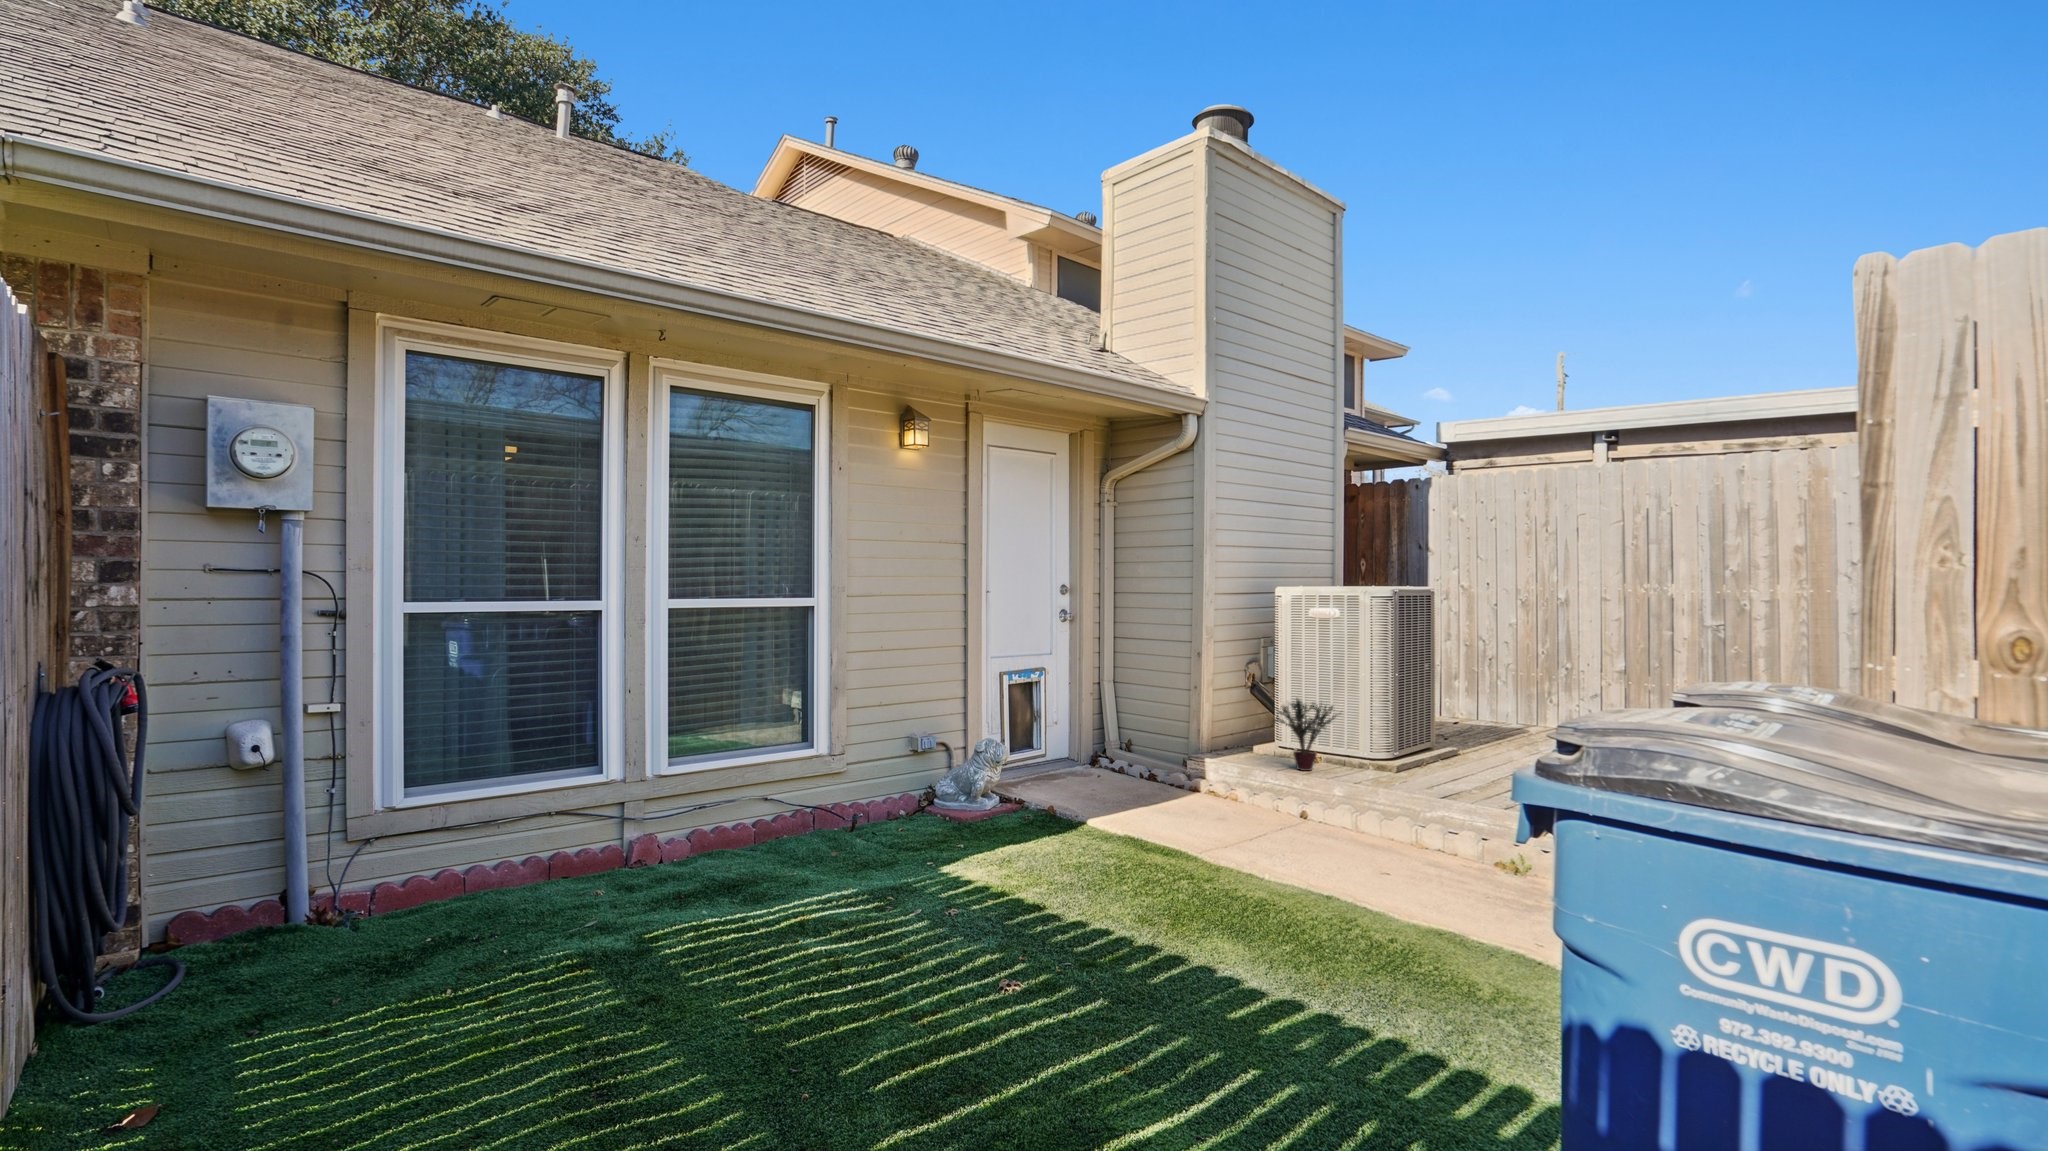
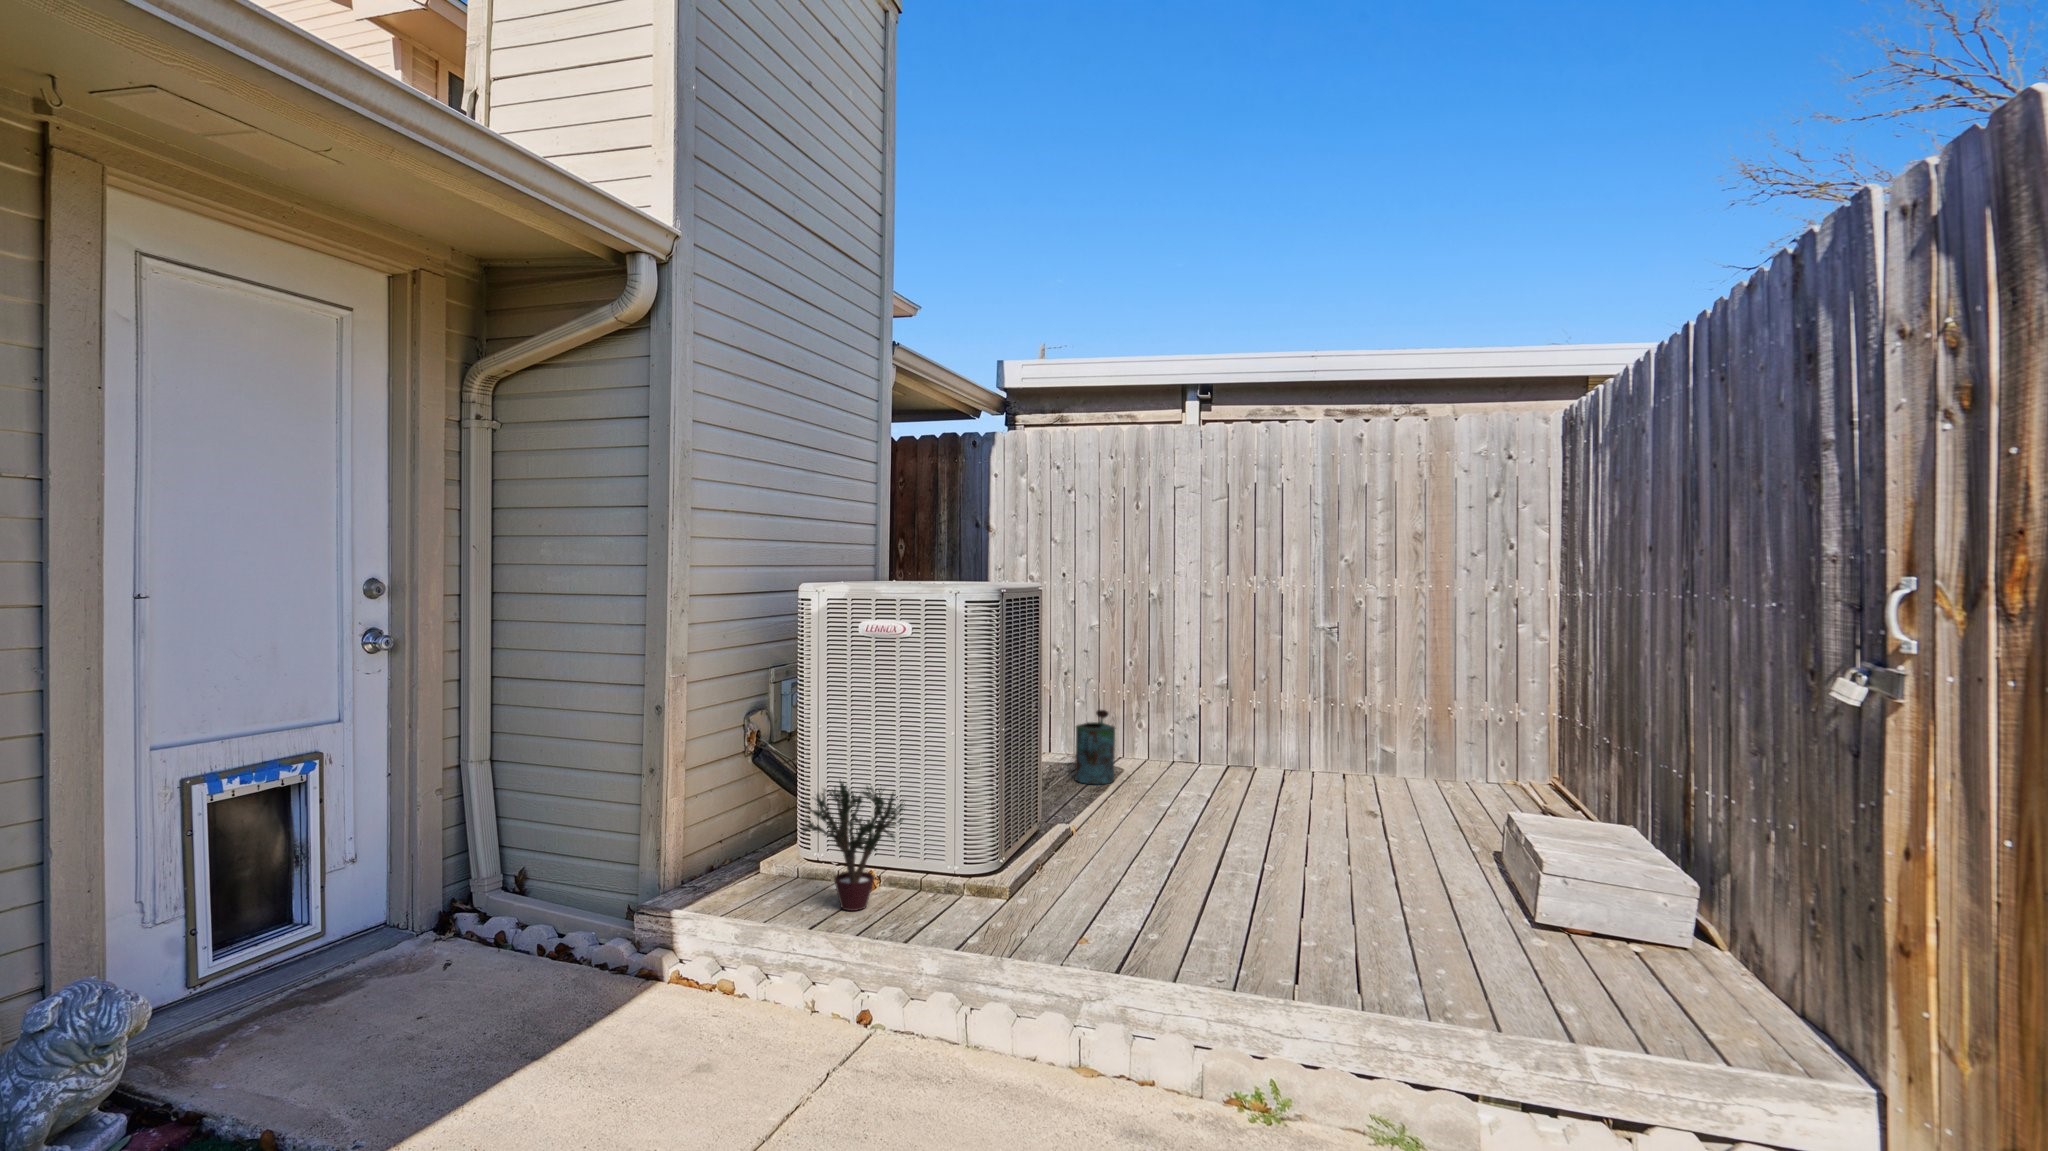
watering can: none [1487,685,1520,736] -> present [1075,710,1115,784]

